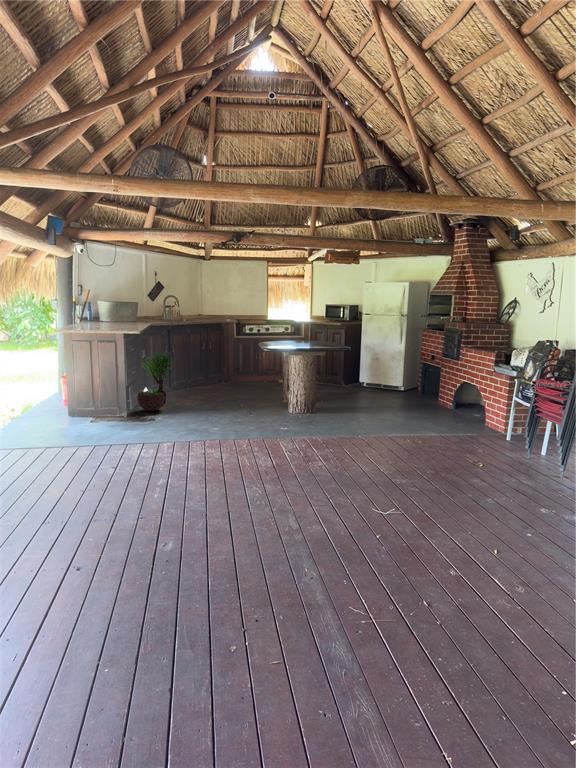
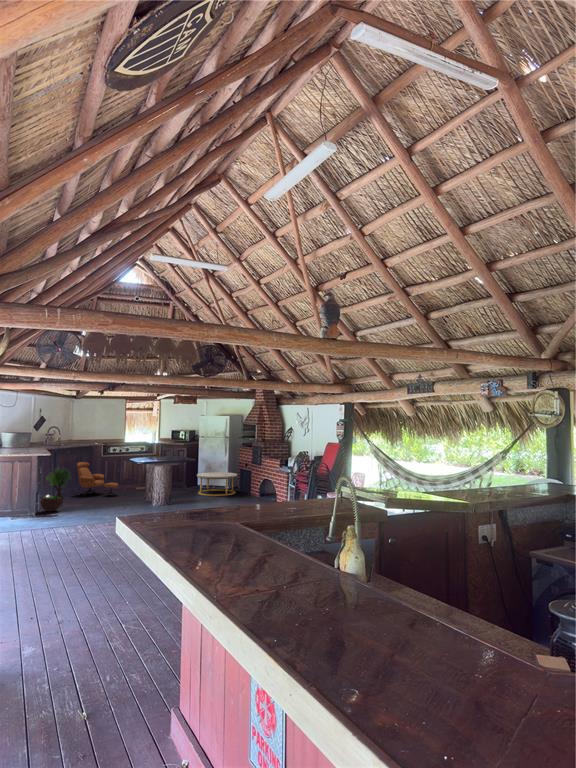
lounge chair: none [200,344,251,391] -> present [77,462,118,495]
coffee table: none [357,366,418,402] -> present [197,472,237,496]

